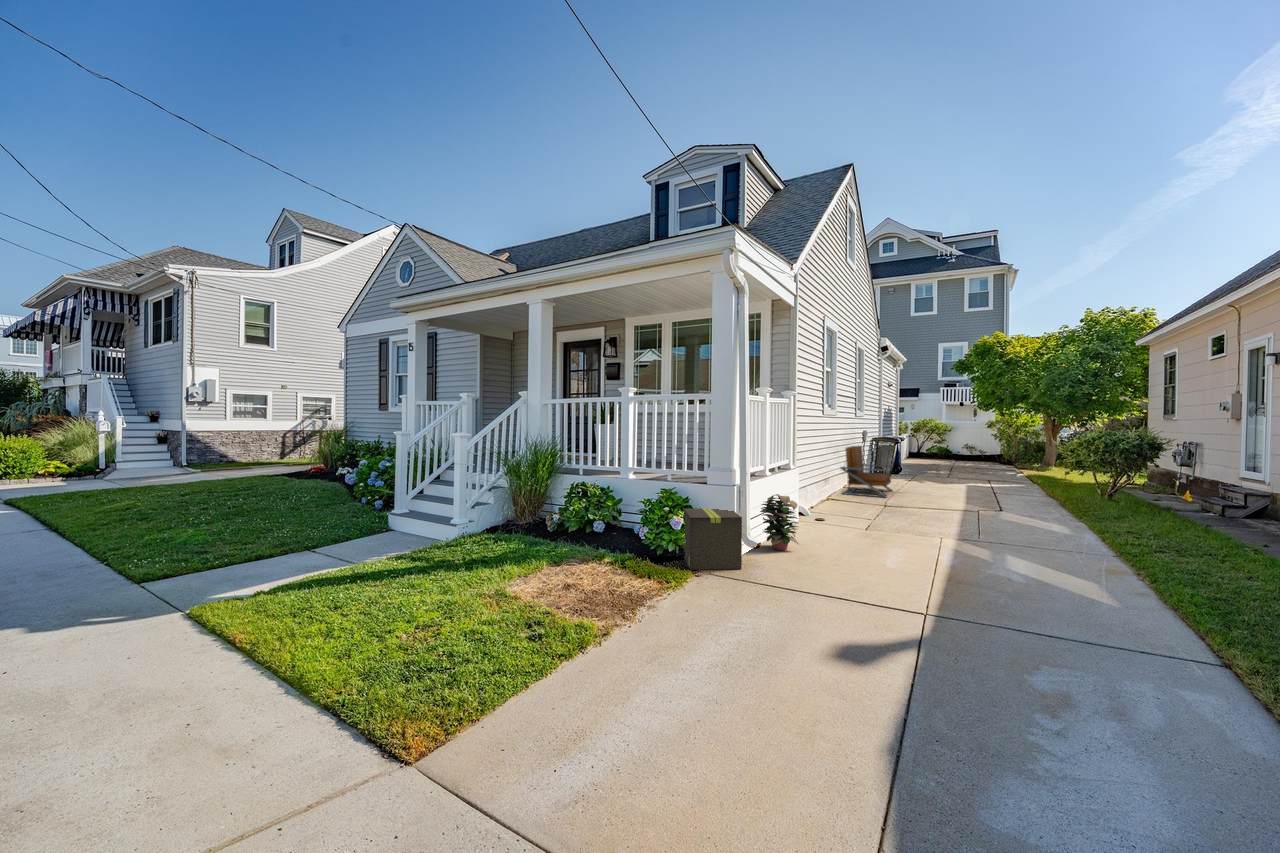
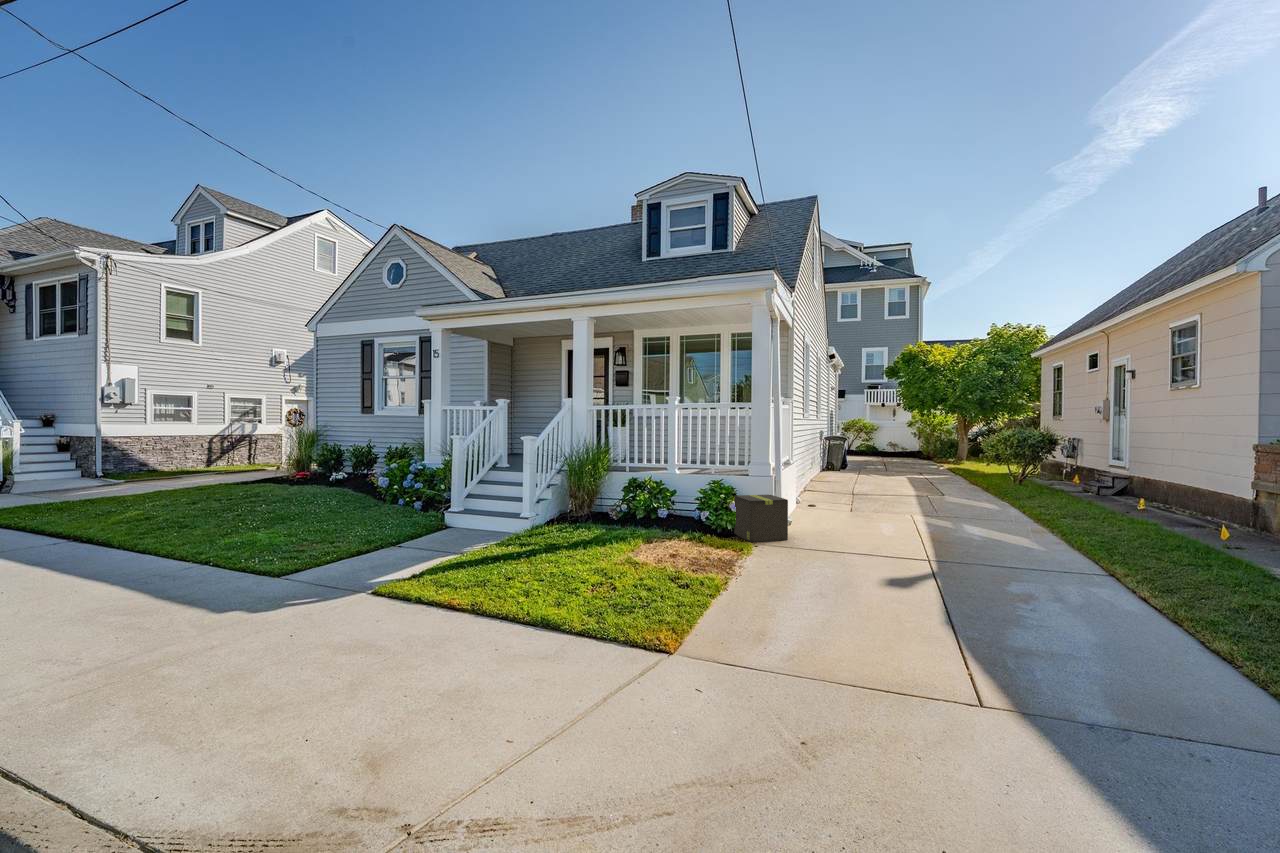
lounge chair: present [841,446,893,497] -> none [814,444,854,488]
decorative plant: present [760,494,799,550] -> none [786,483,819,527]

